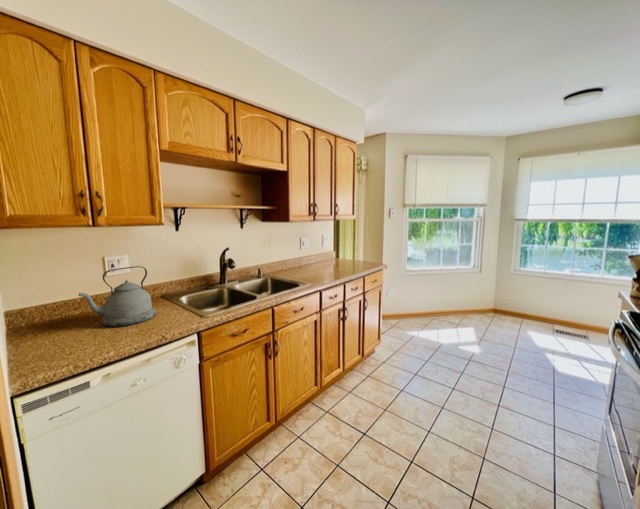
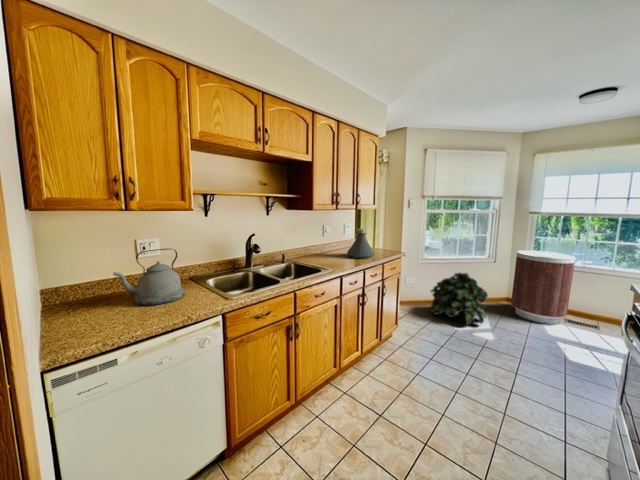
bottle: none [327,241,356,272] -> present [347,229,375,258]
trash can: none [495,259,554,332] -> present [511,250,575,324]
potted plant: none [414,283,472,337] -> present [430,273,488,325]

